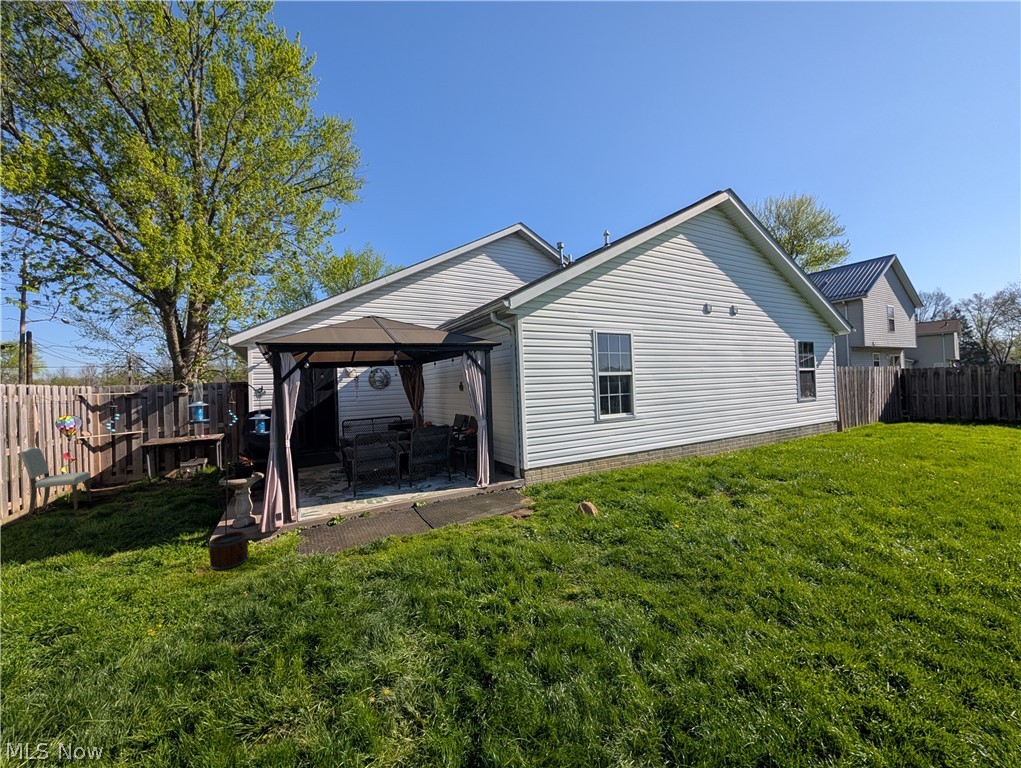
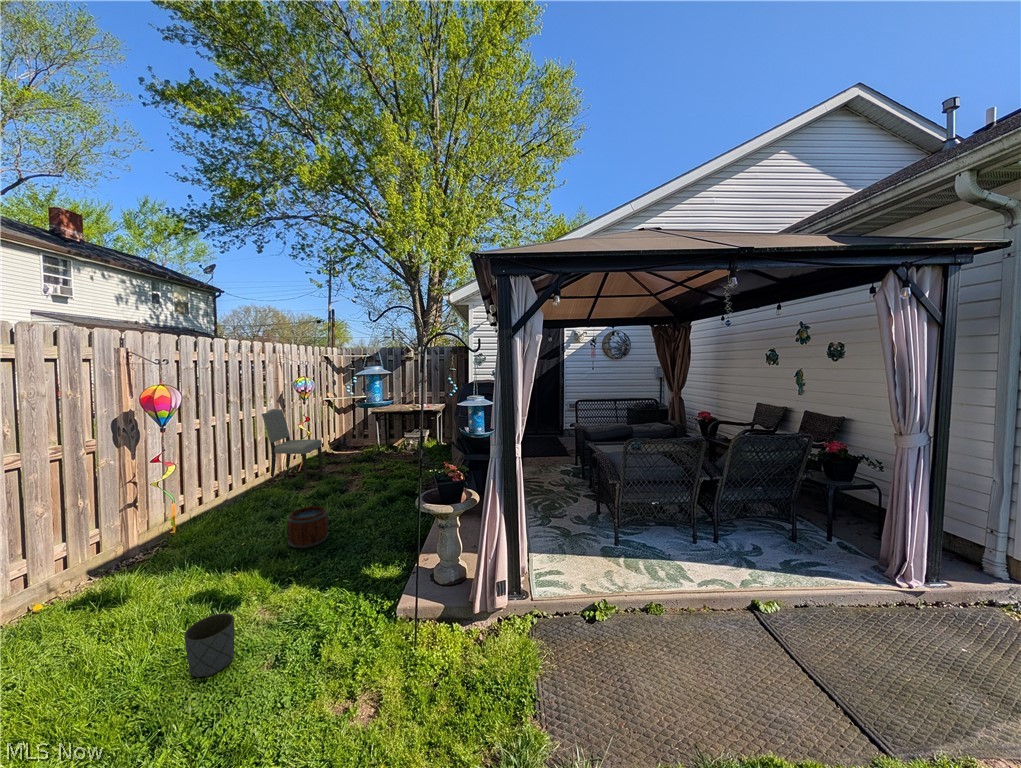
bucket: present [209,532,248,570] -> present [287,506,328,549]
planter: none [62,552,96,585] -> present [184,613,234,677]

